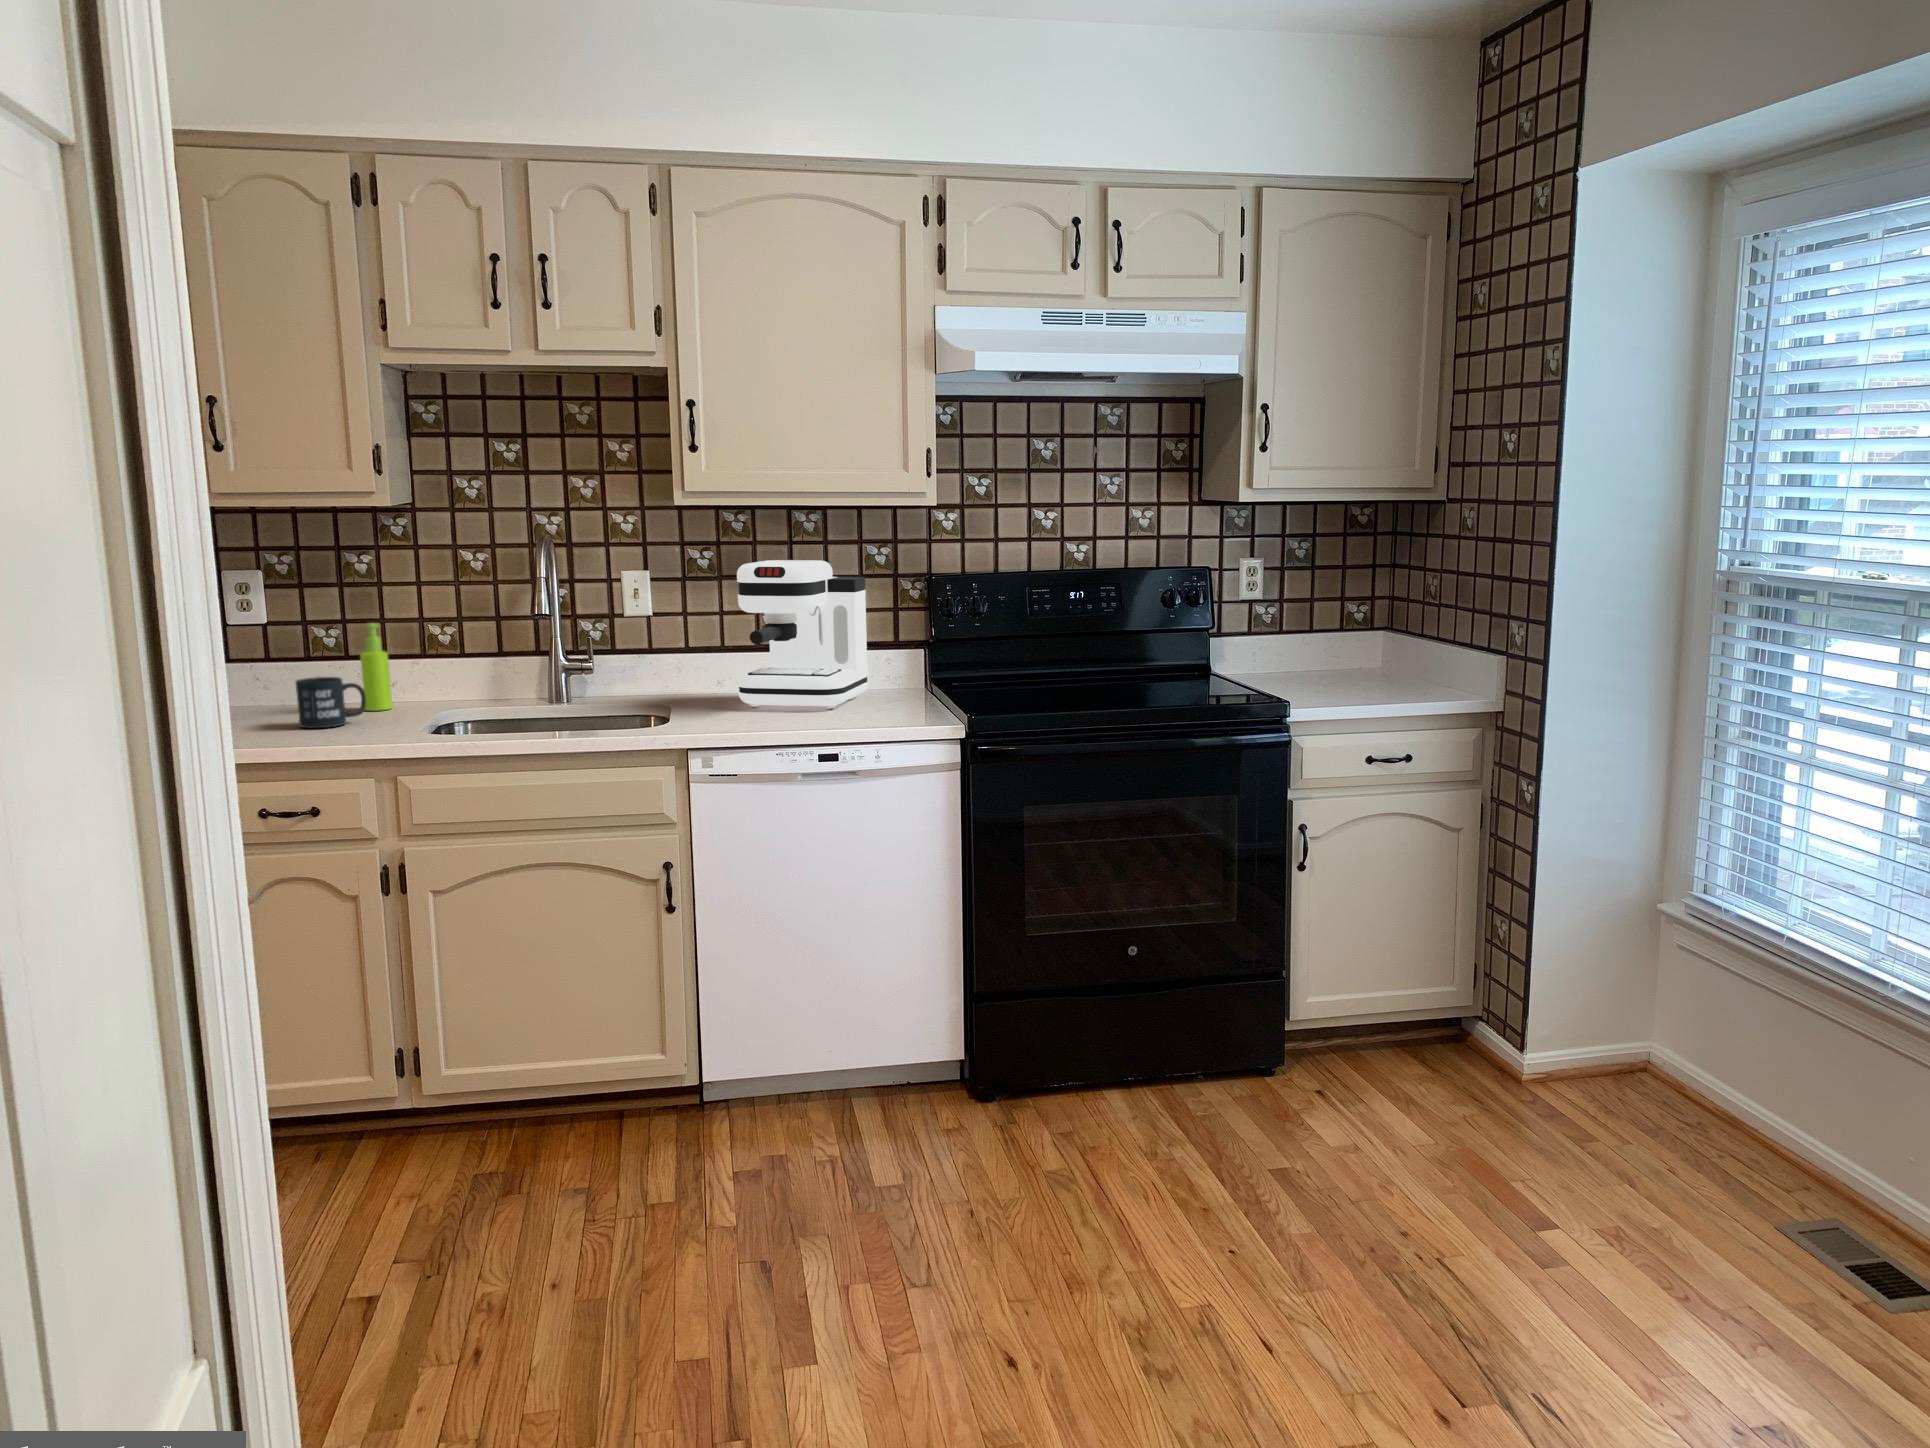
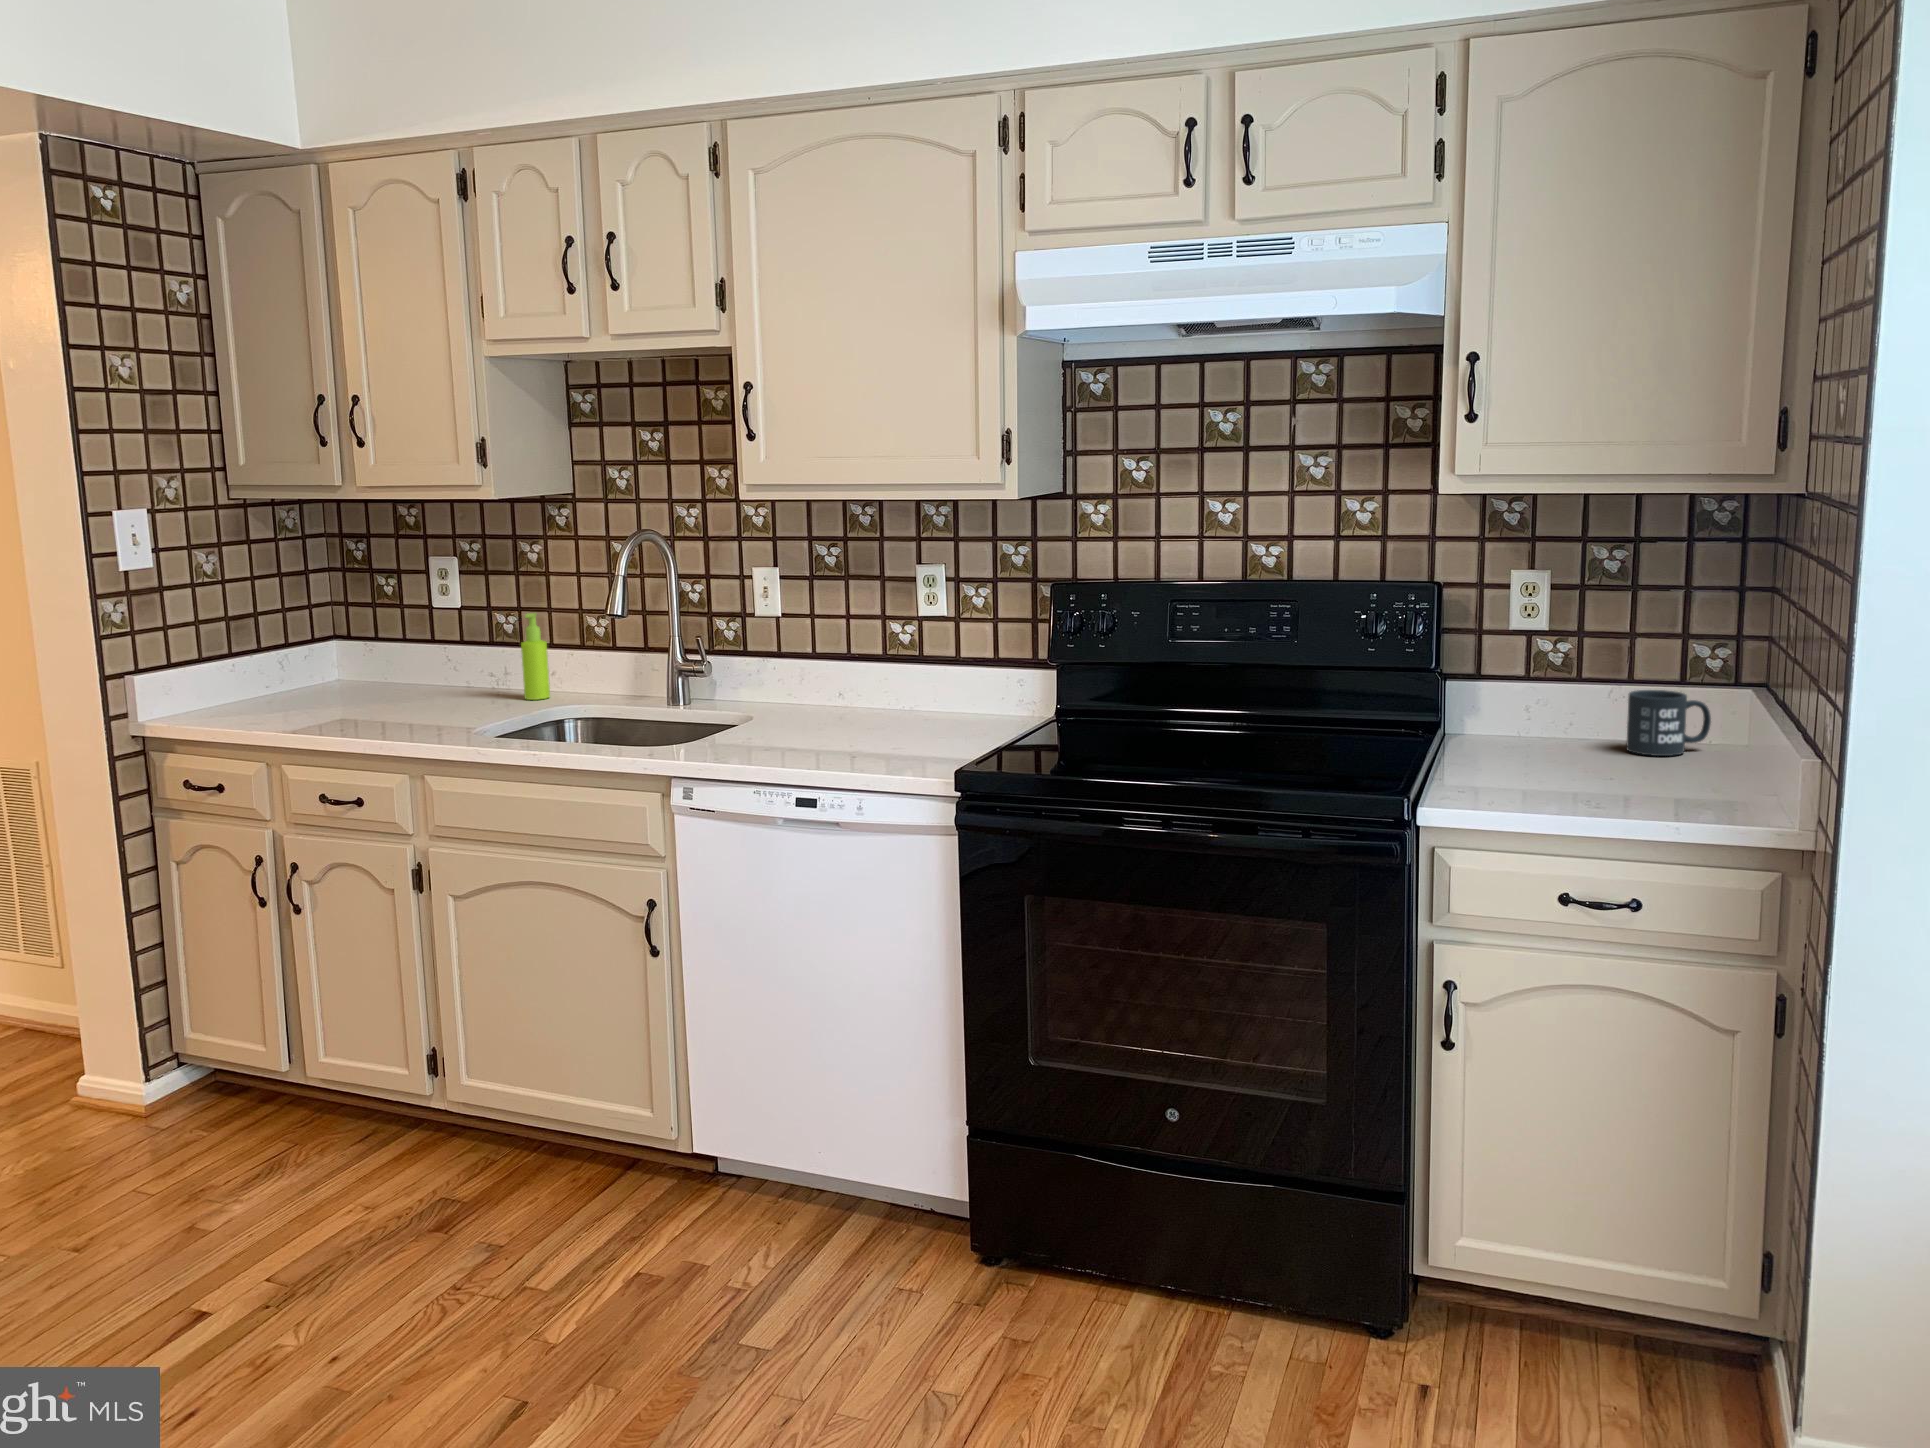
coffee maker: present [737,560,868,709] -> none [793,560,974,739]
mug: present [296,677,366,728] -> present [1626,690,1711,756]

